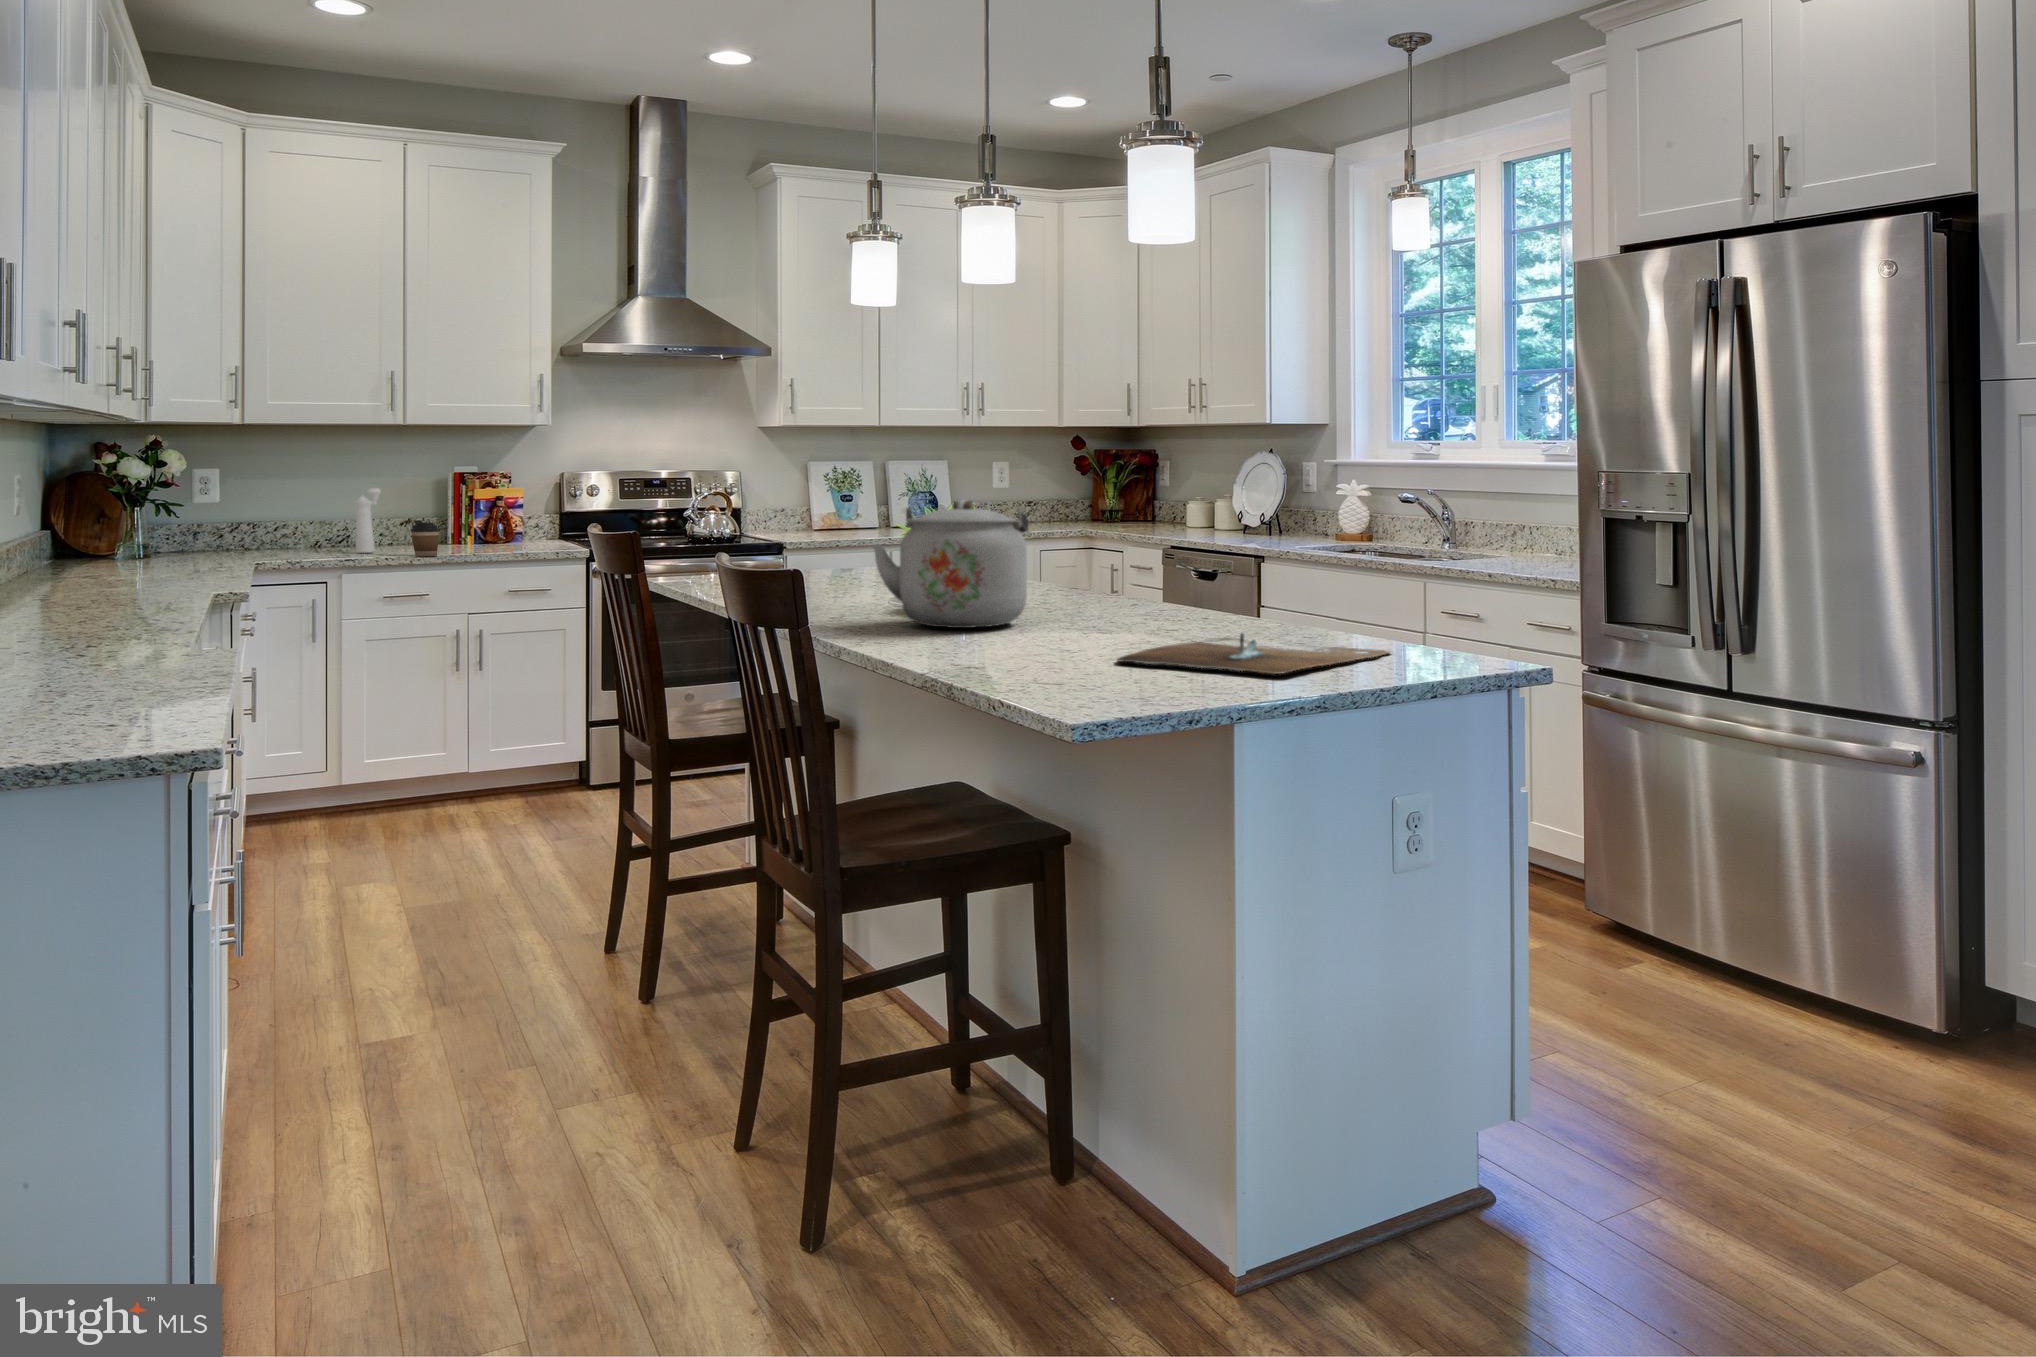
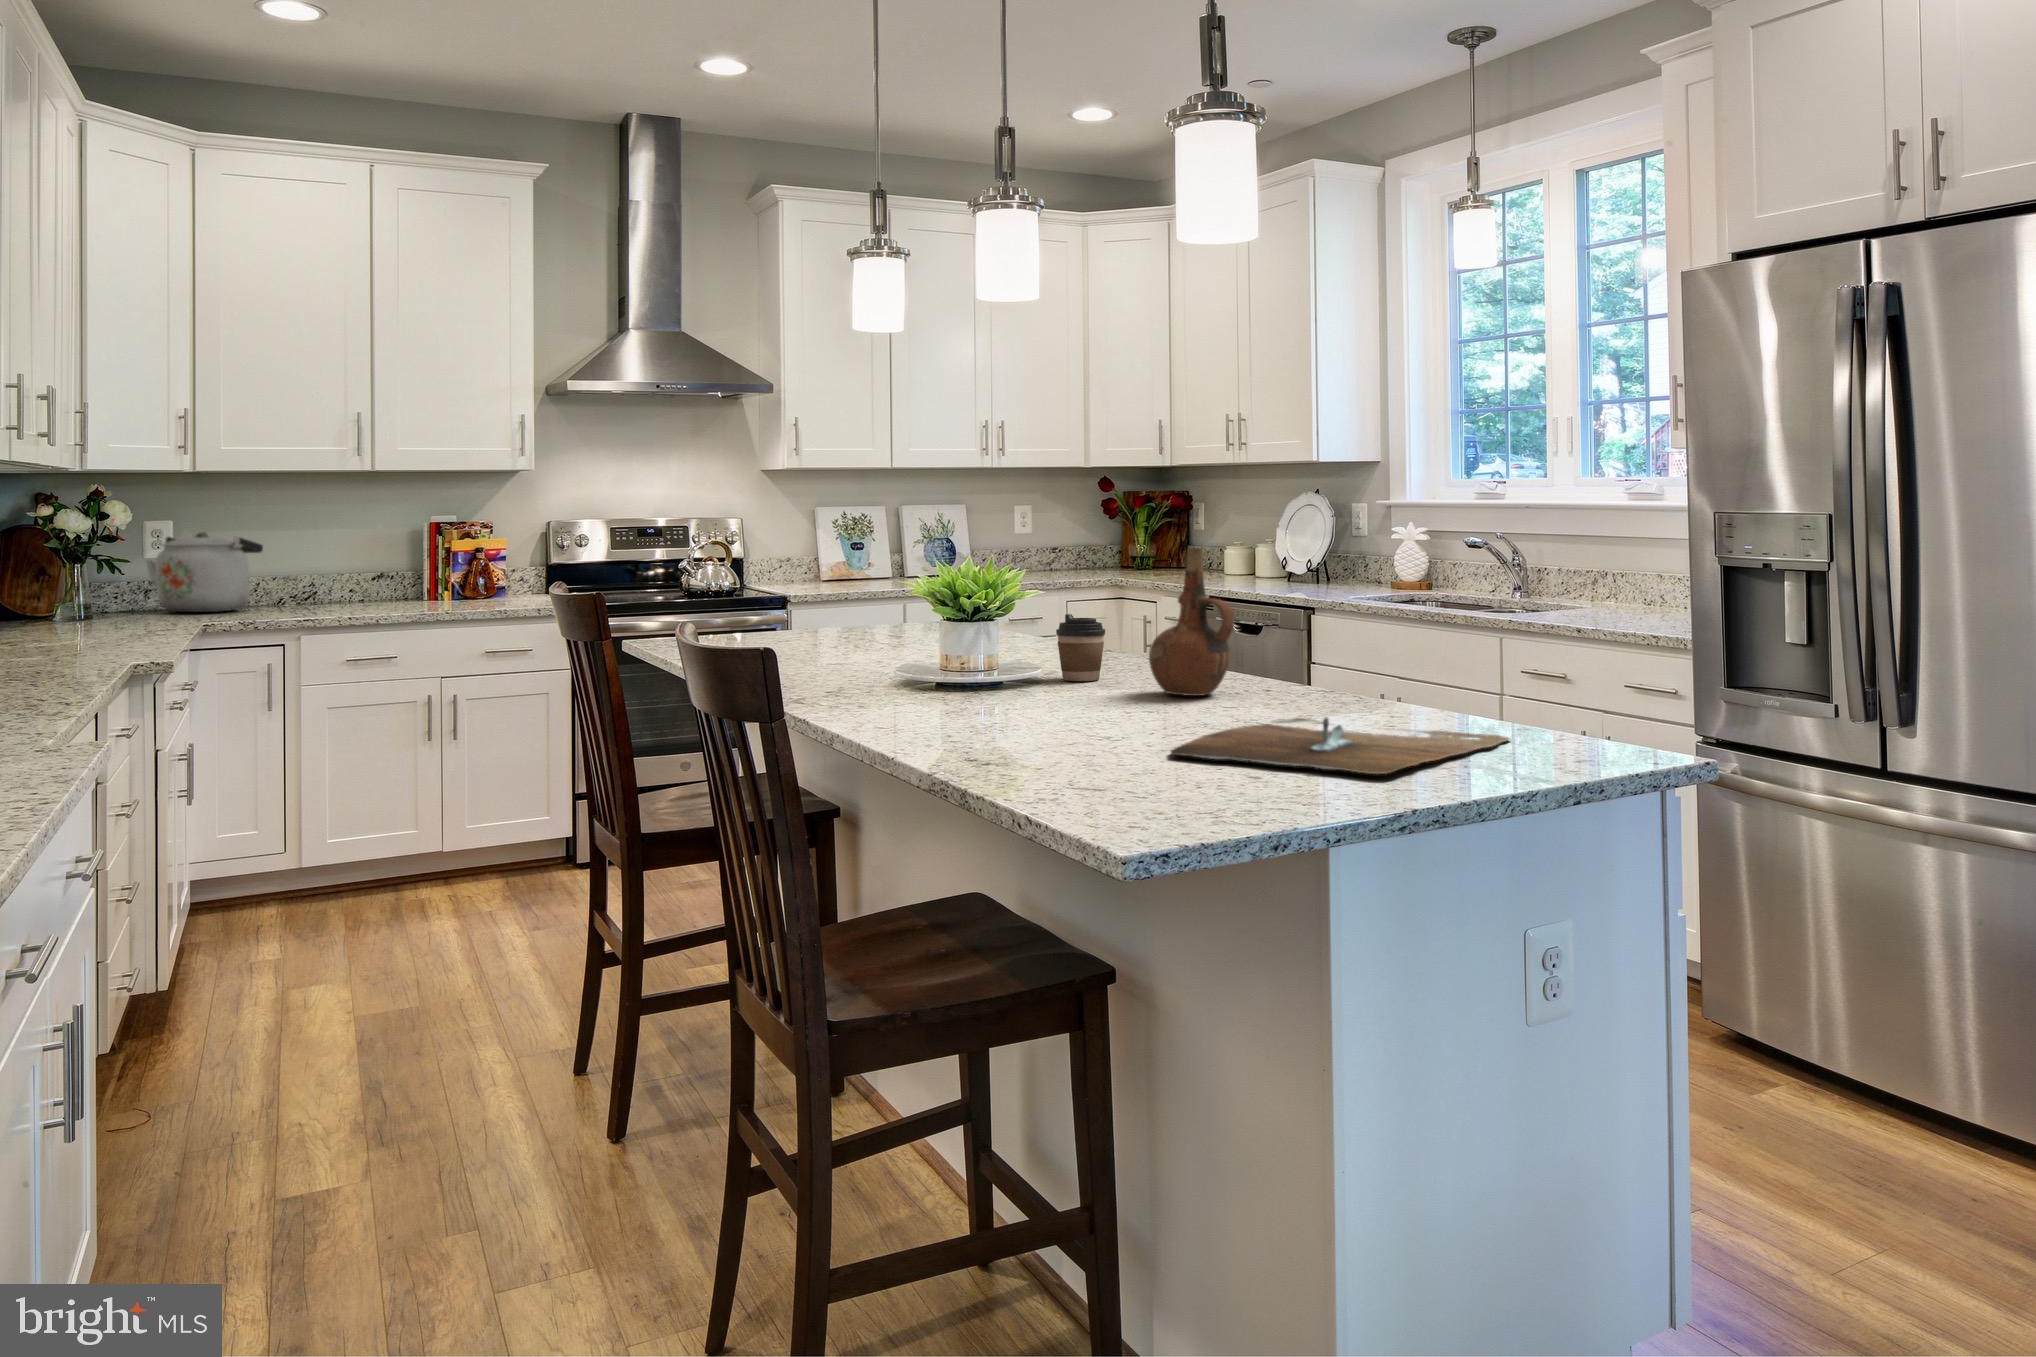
pepper mill: present [354,488,381,553] -> none [317,540,349,611]
ceramic pitcher: none [1105,497,1177,622] -> present [1149,548,1234,696]
kettle: present [873,499,1029,628] -> present [146,531,263,612]
coffee cup: present [410,520,439,556] -> present [1056,614,1105,681]

